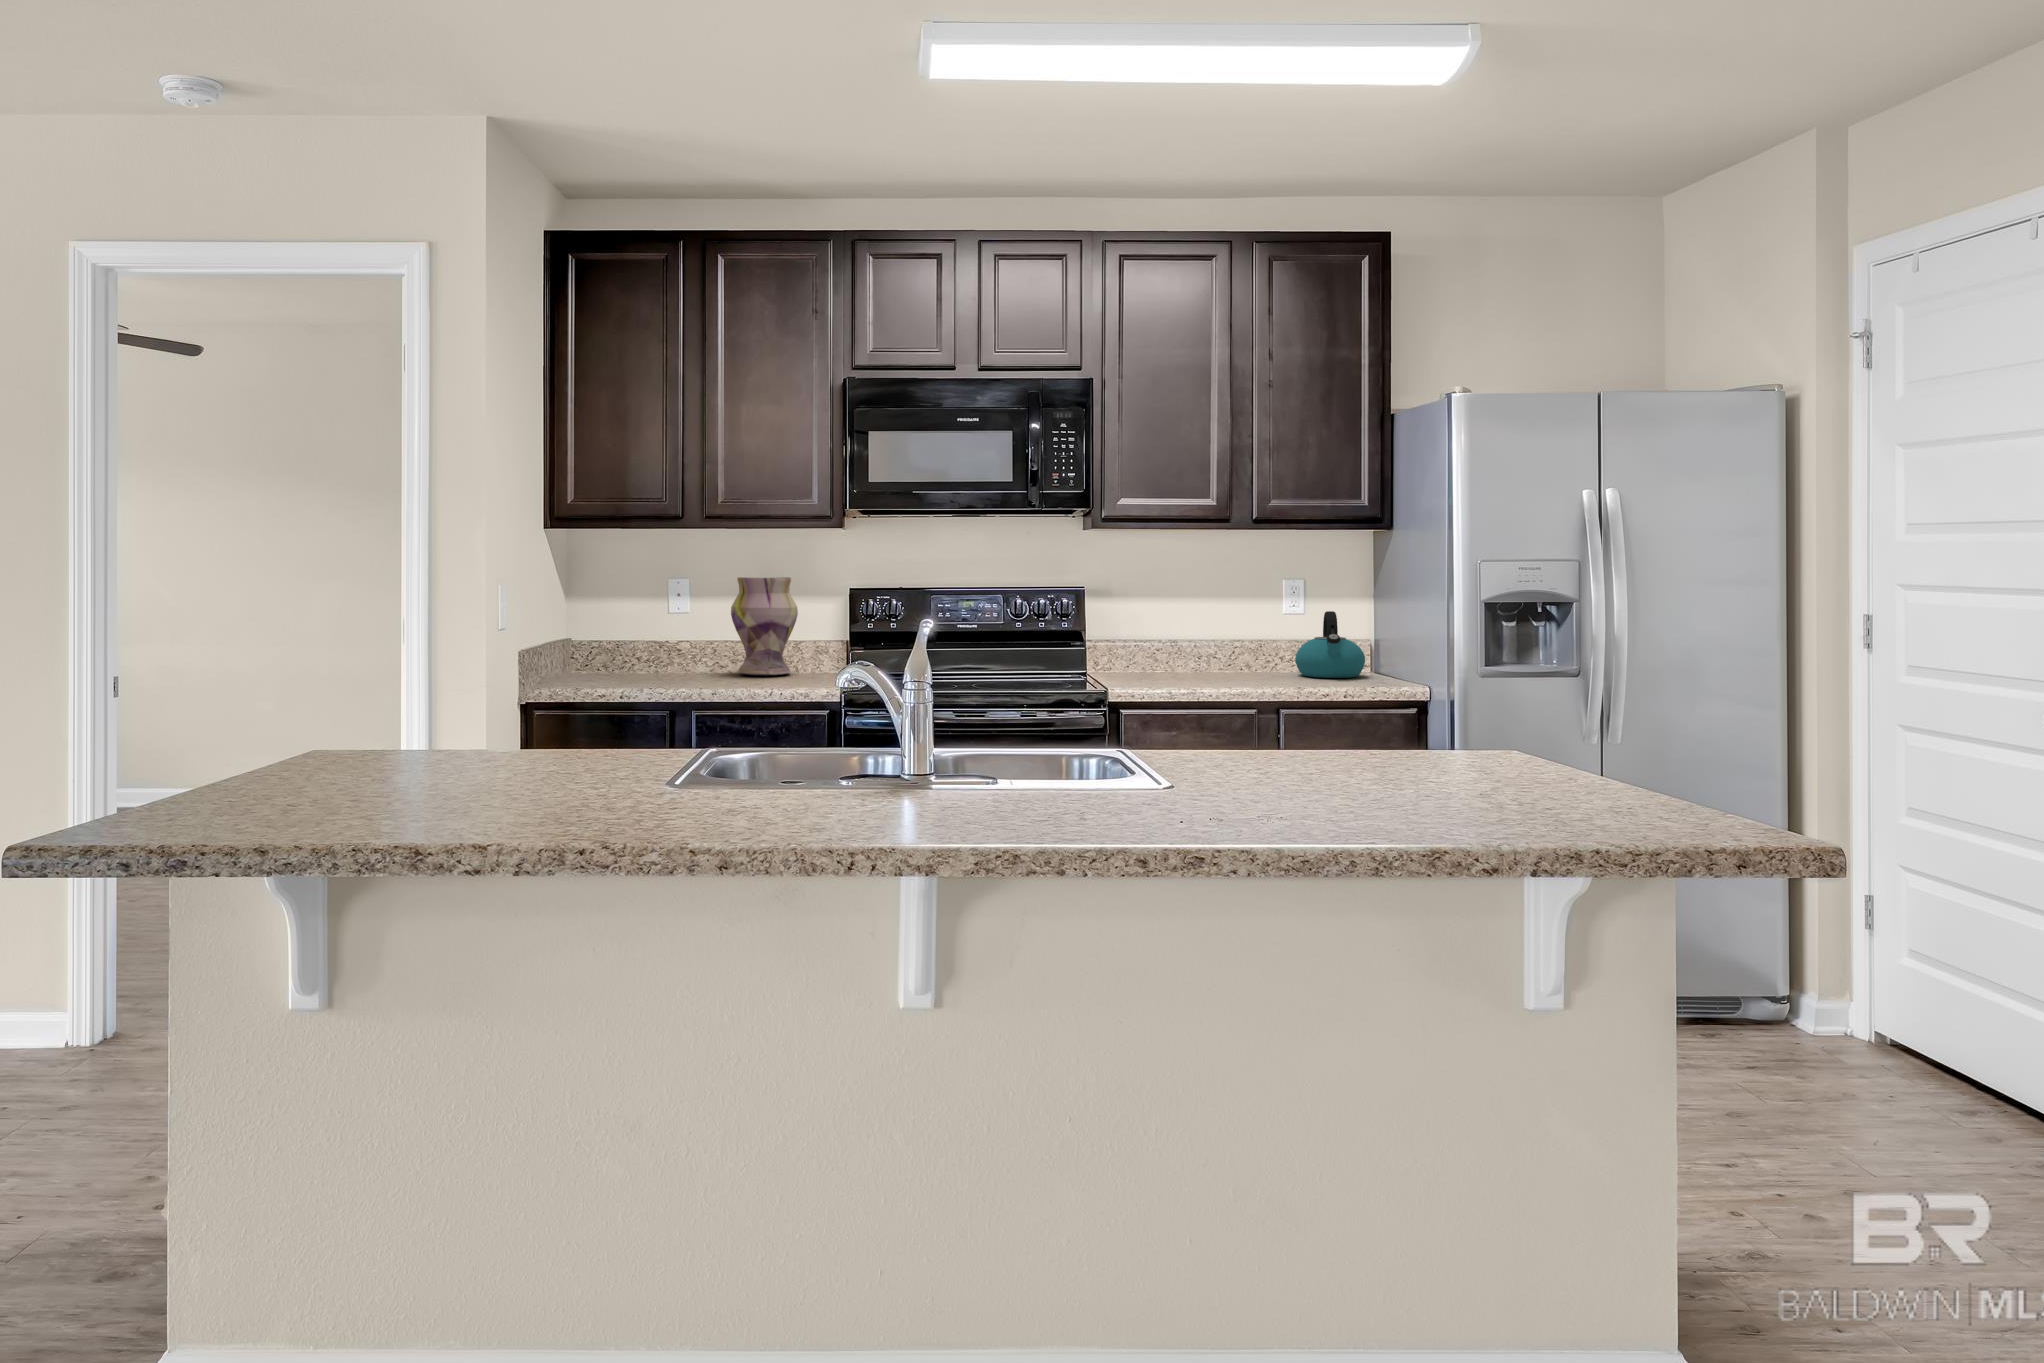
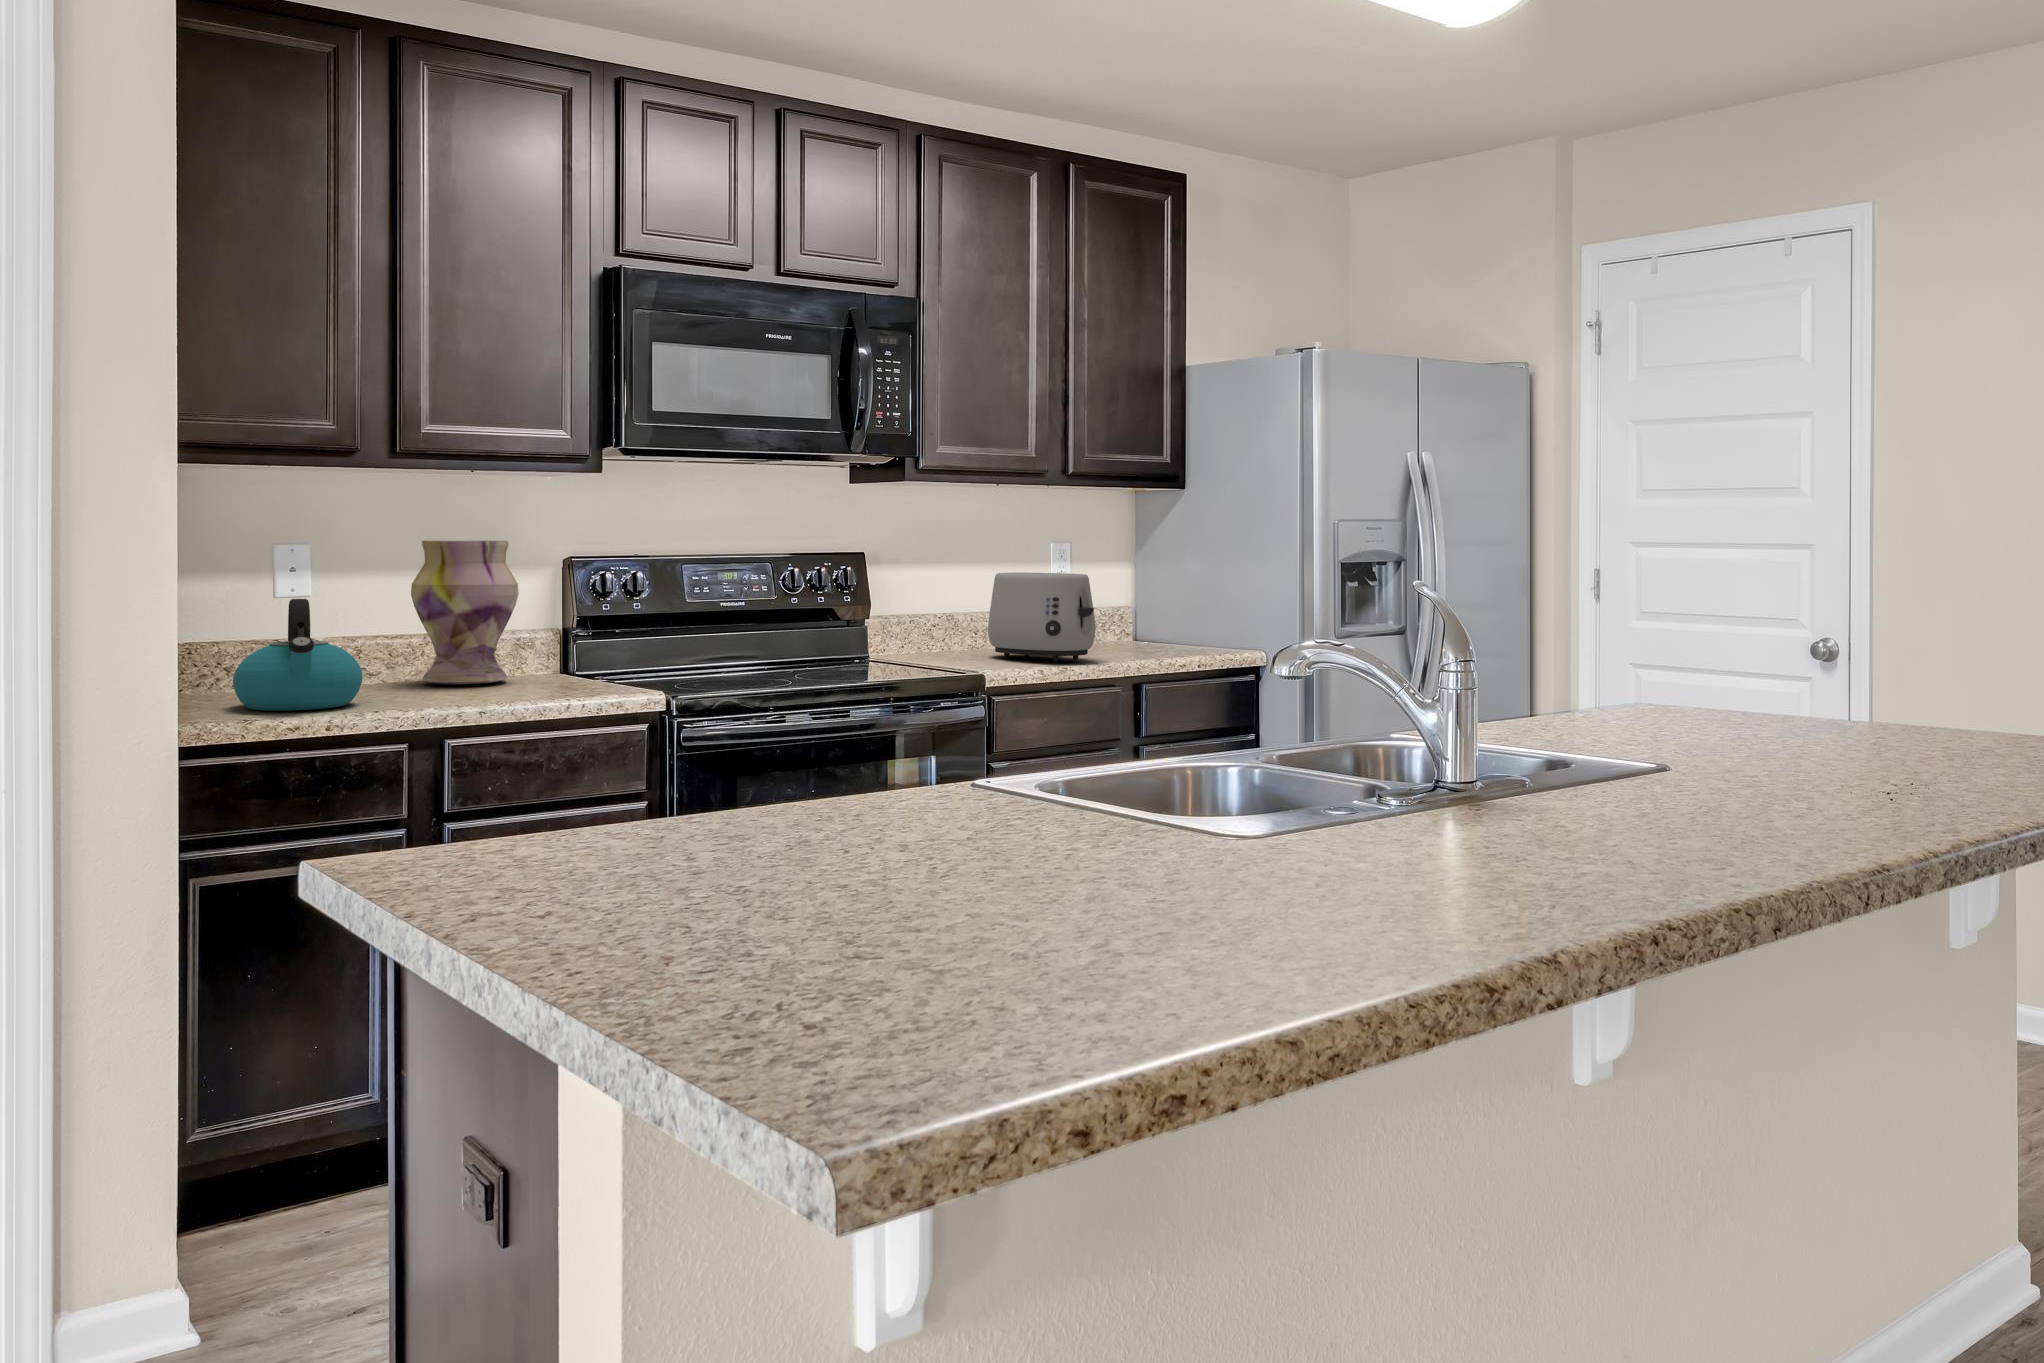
toaster: none [1175,606,1252,684] -> present [988,572,1095,662]
kettle: present [1295,611,1365,678] -> present [233,599,363,711]

